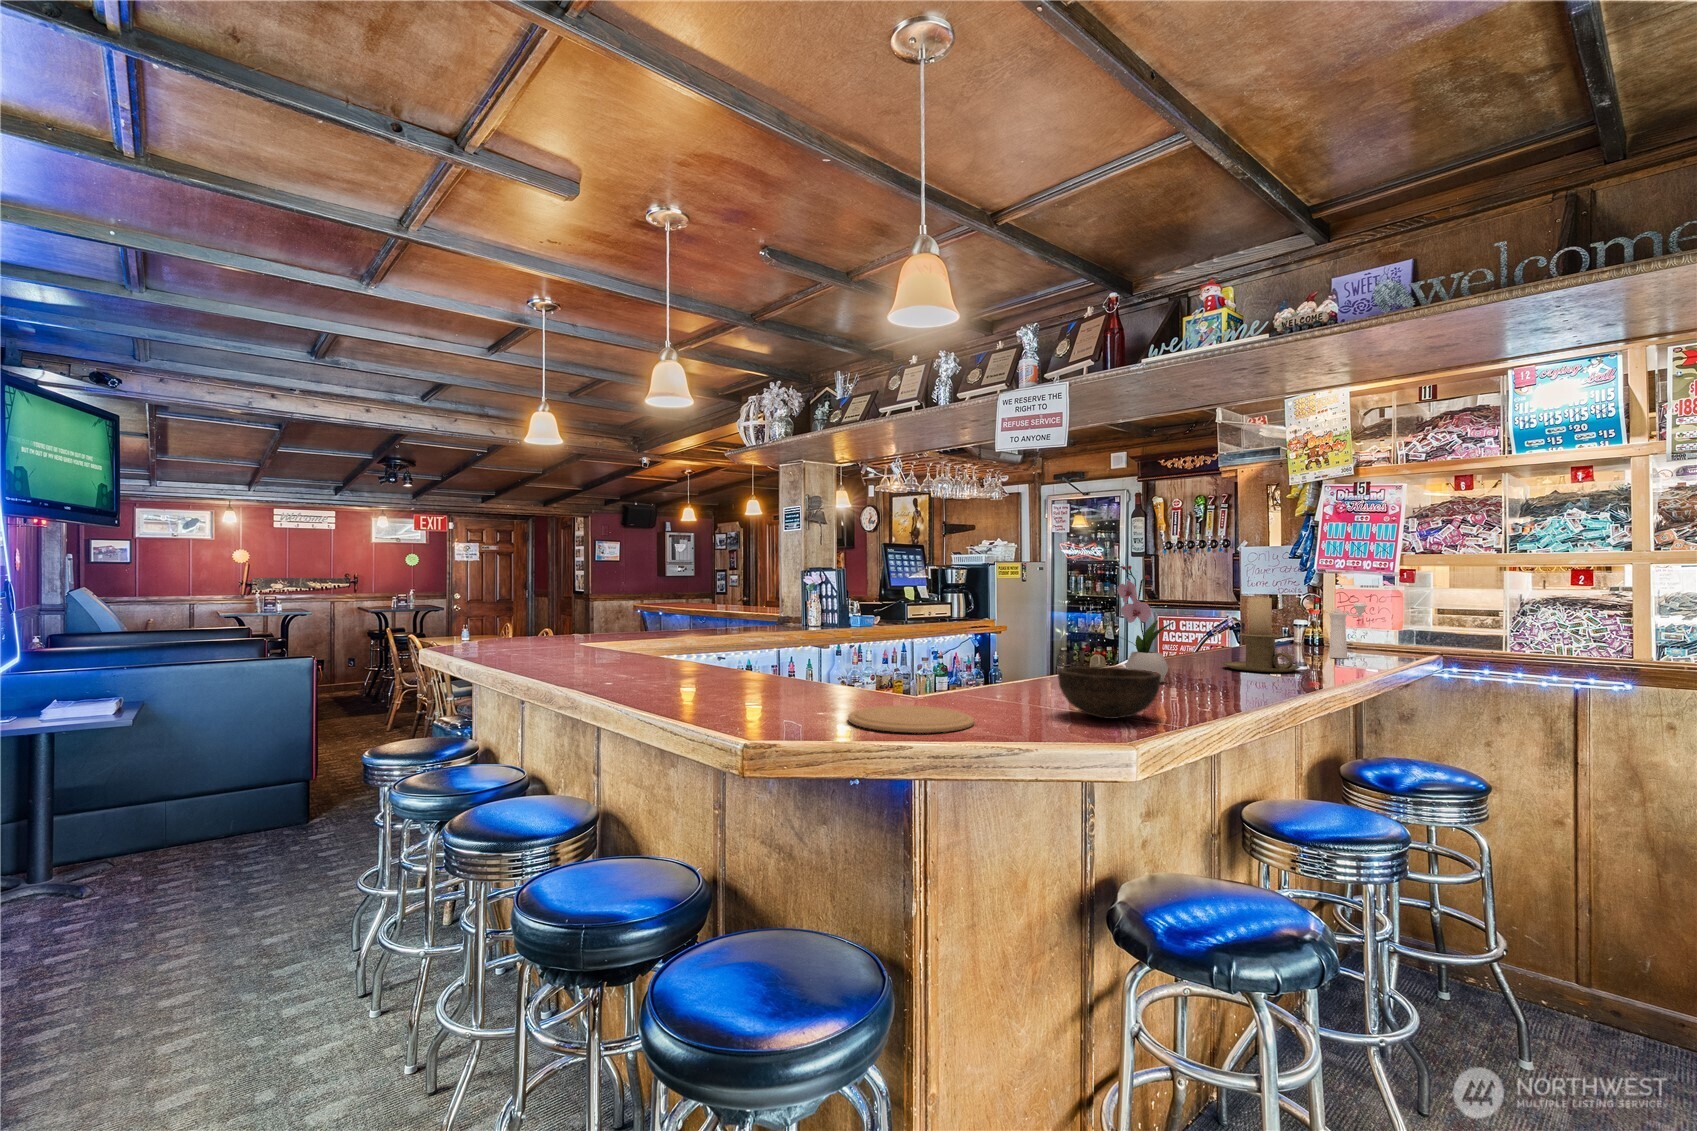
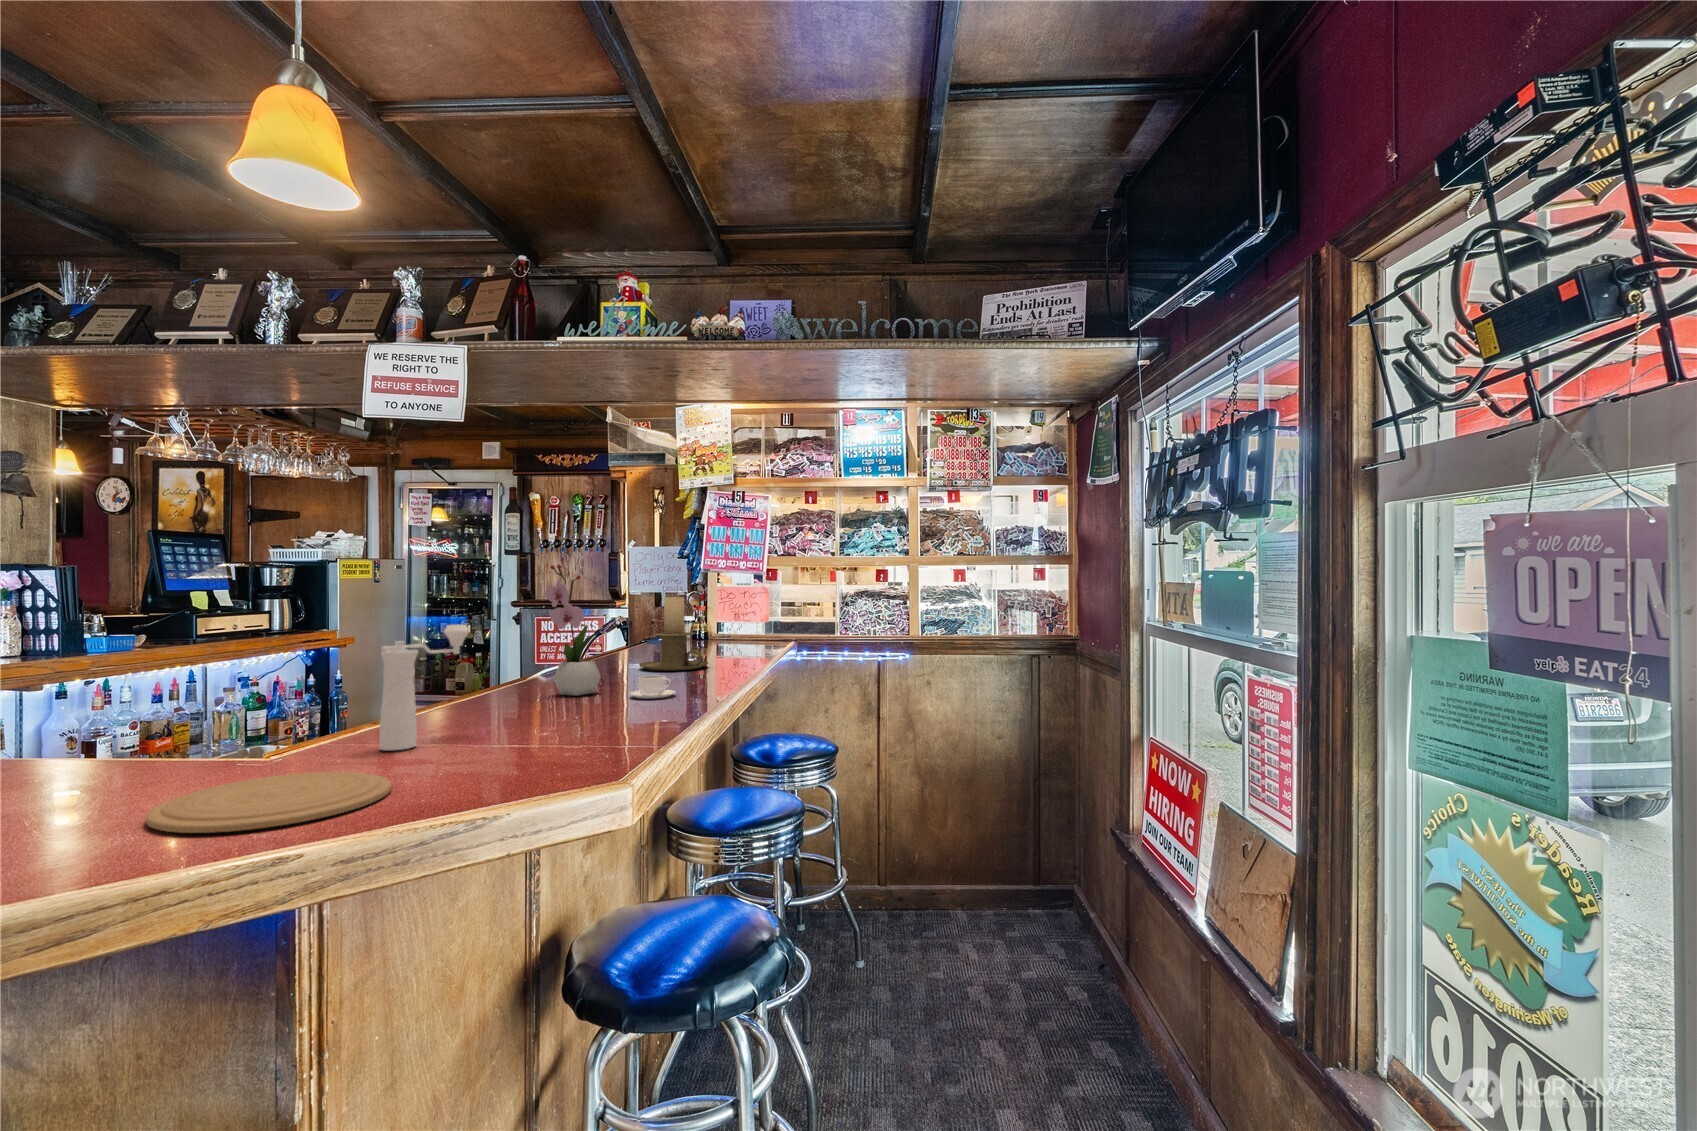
pepper mill: present [1329,603,1367,658] -> present [379,625,469,751]
bowl: present [1057,667,1161,719] -> none [502,685,627,748]
coffee cup: none [1192,671,1240,693] -> present [629,675,676,699]

